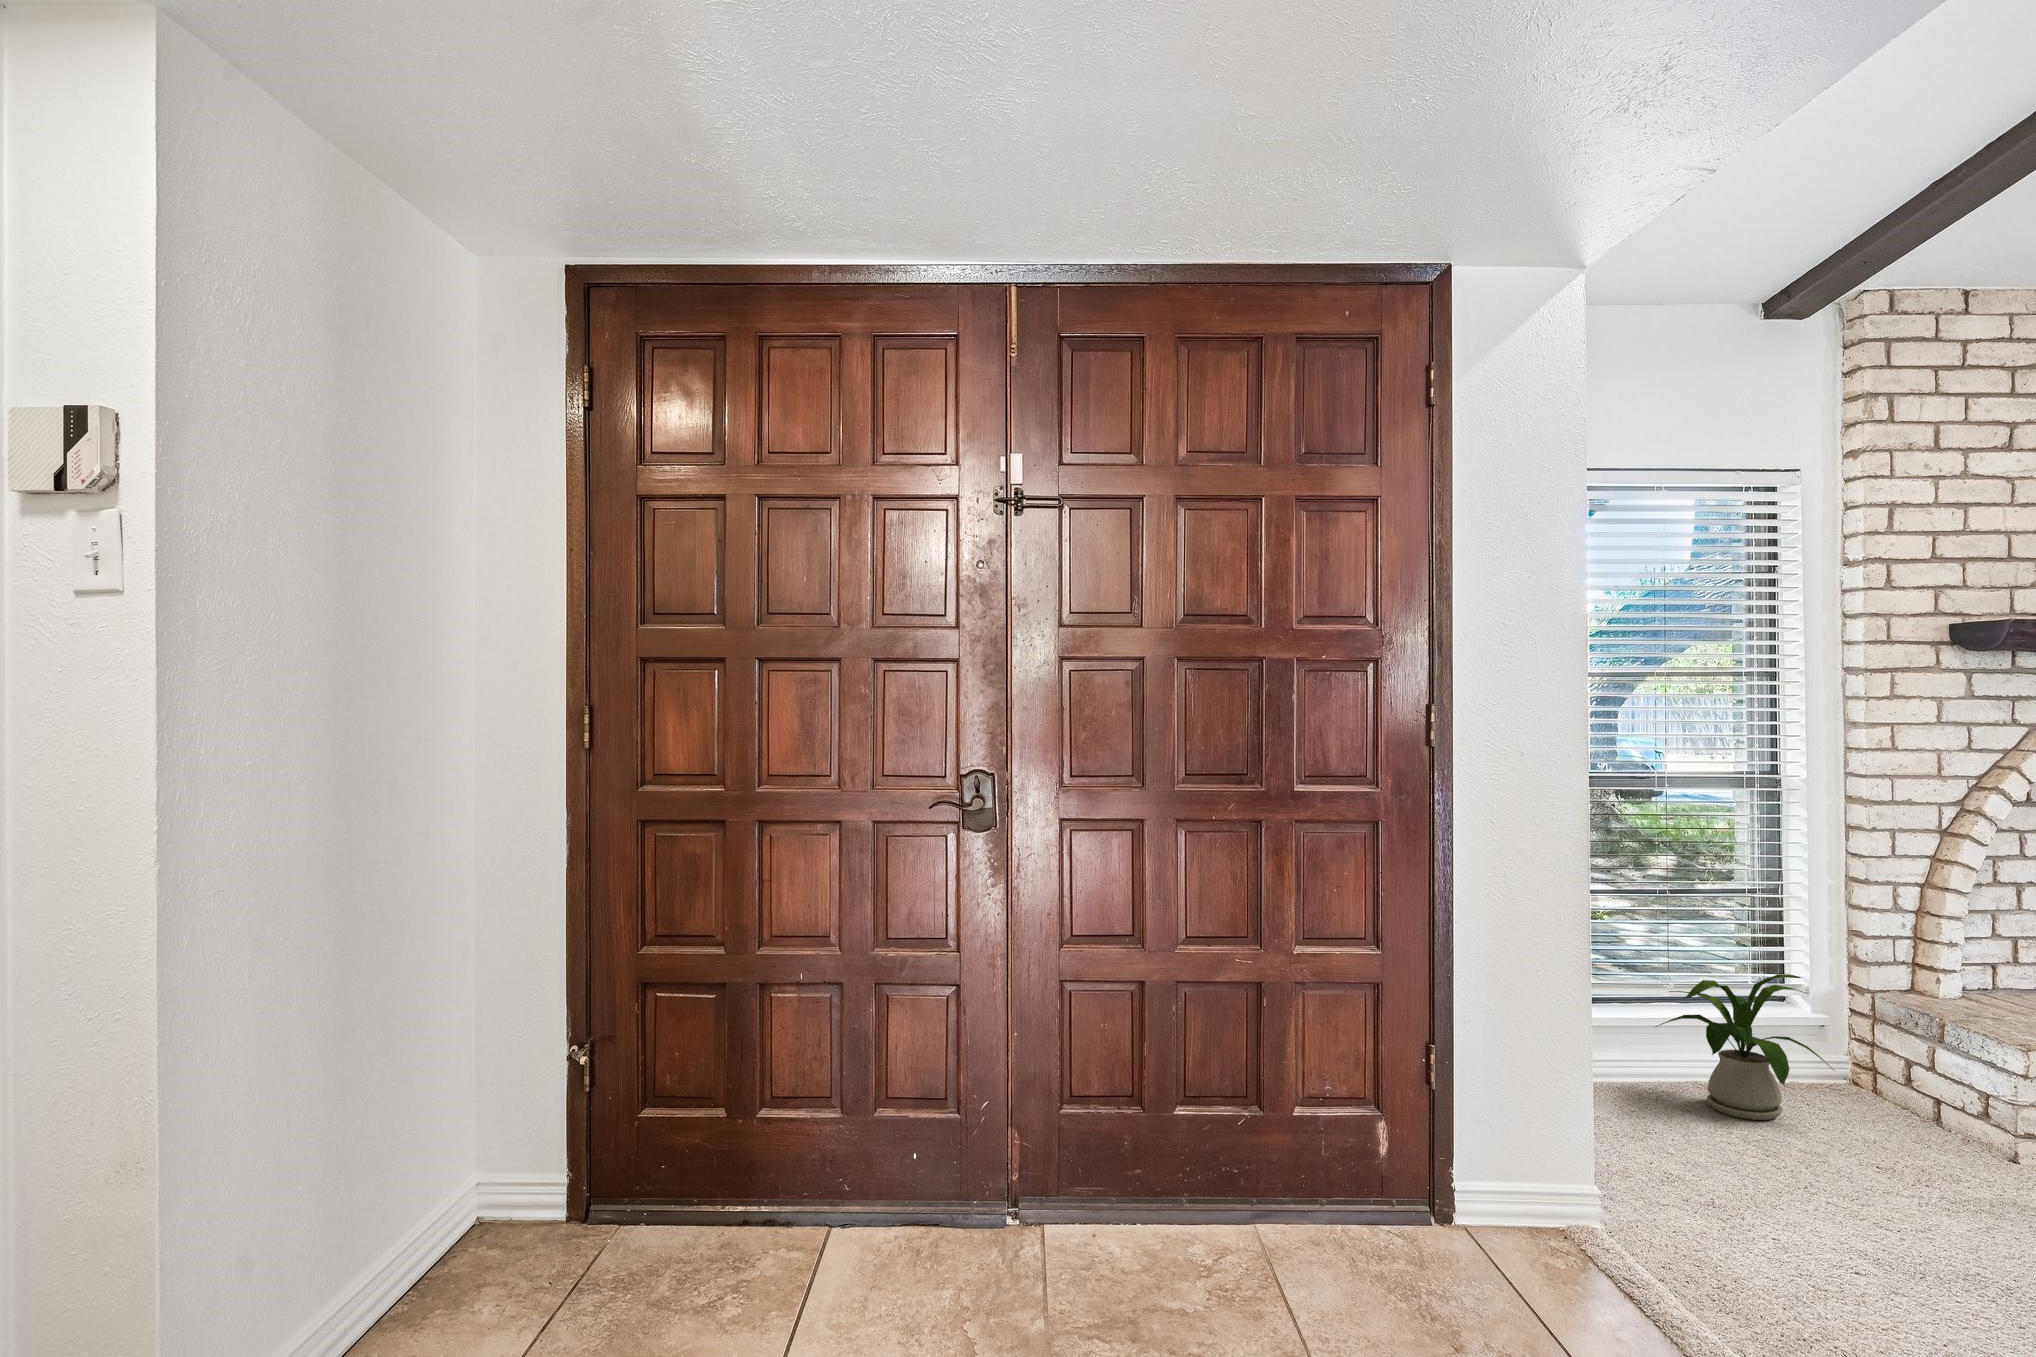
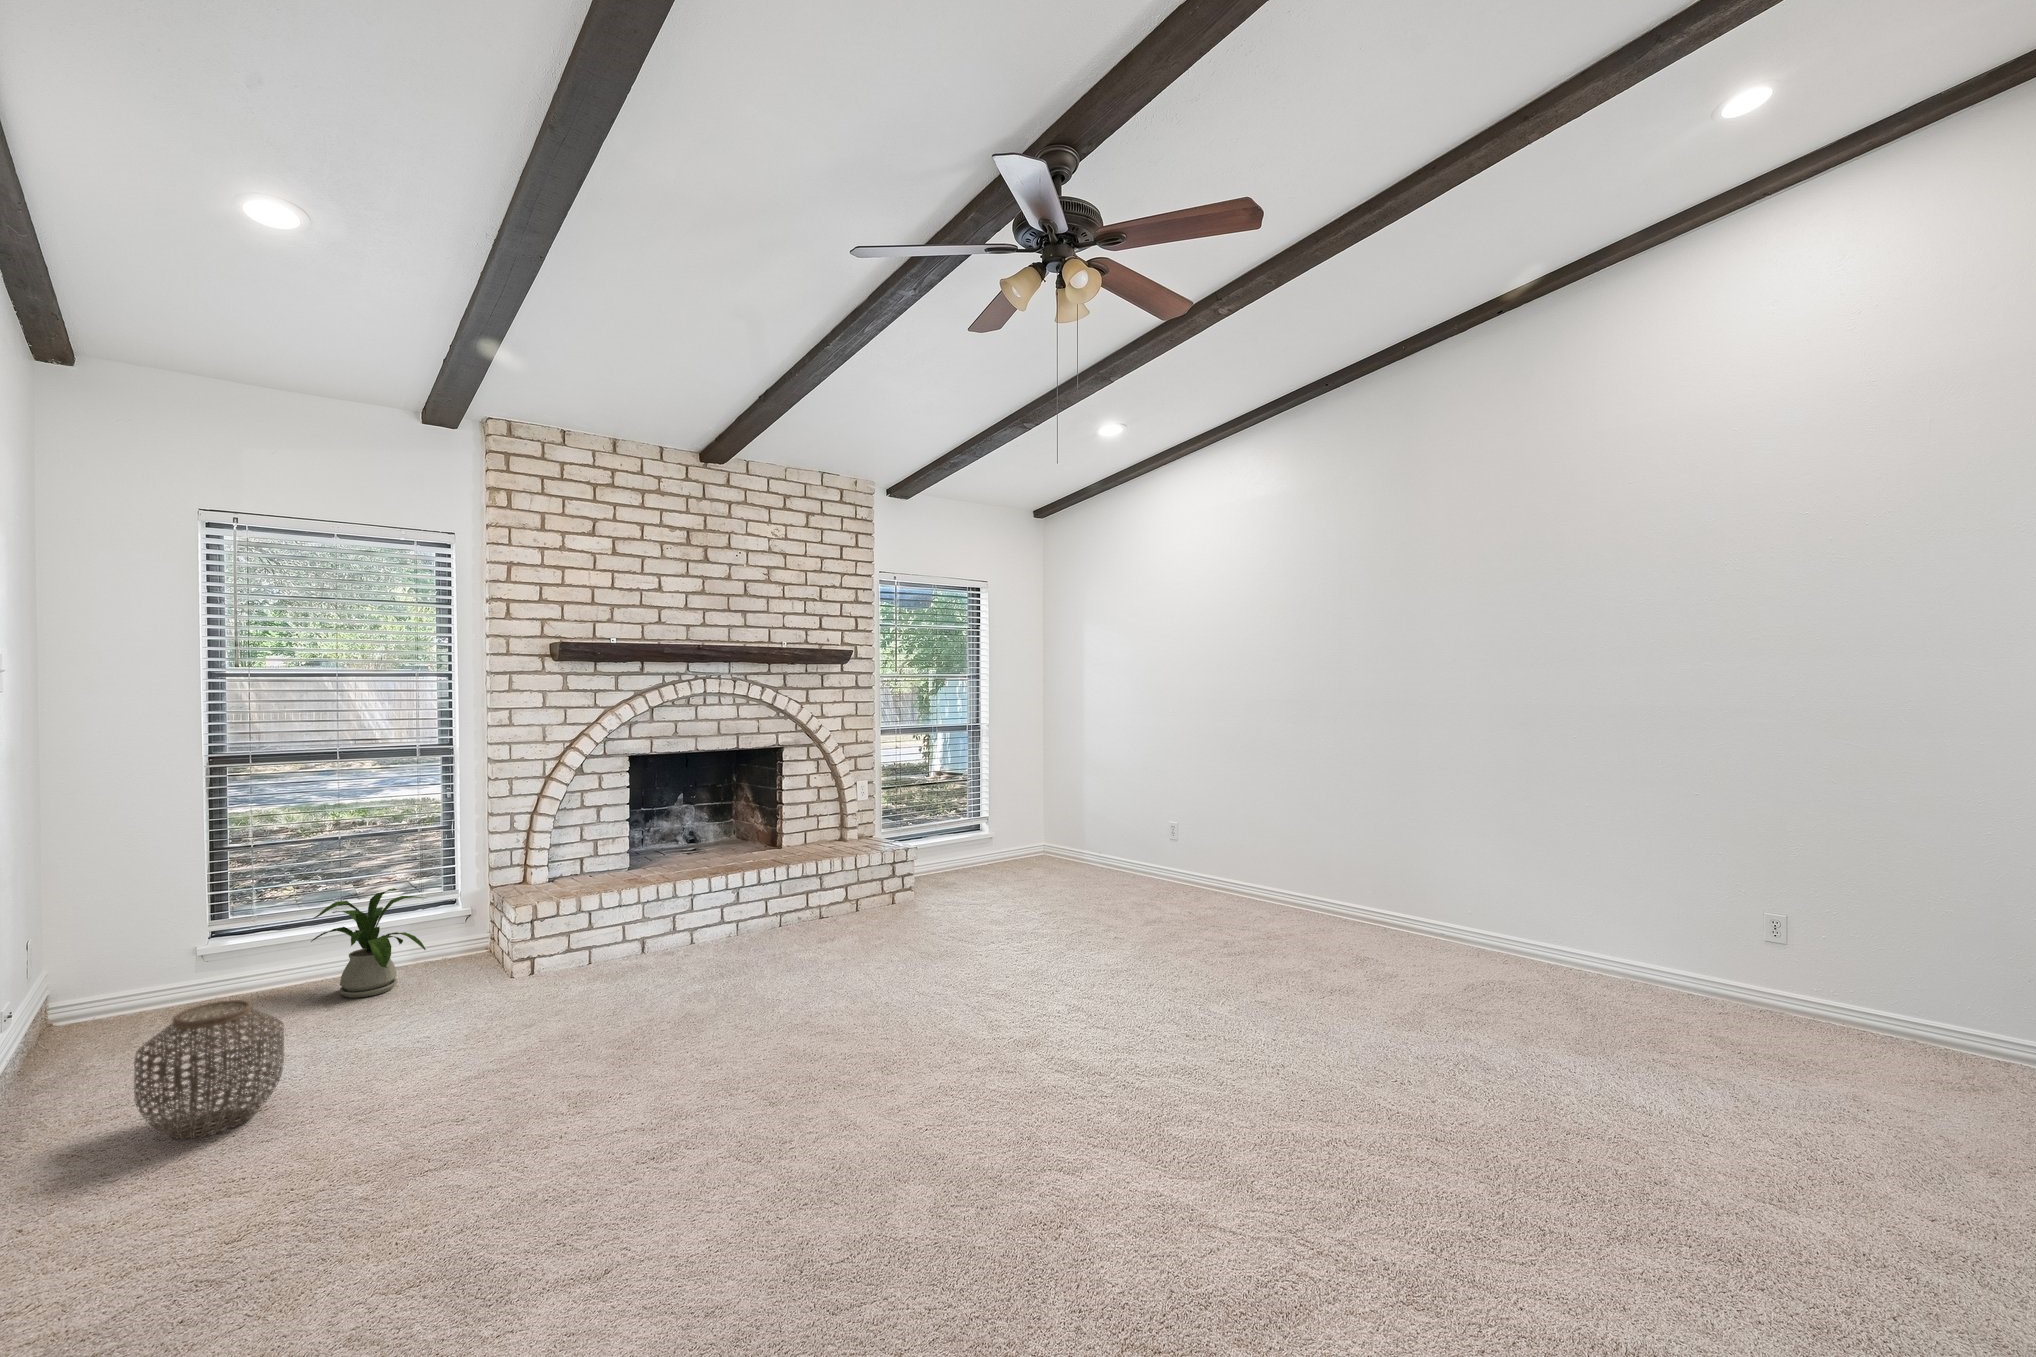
woven basket: none [1720,1110,1899,1298] -> present [134,1000,284,1139]

